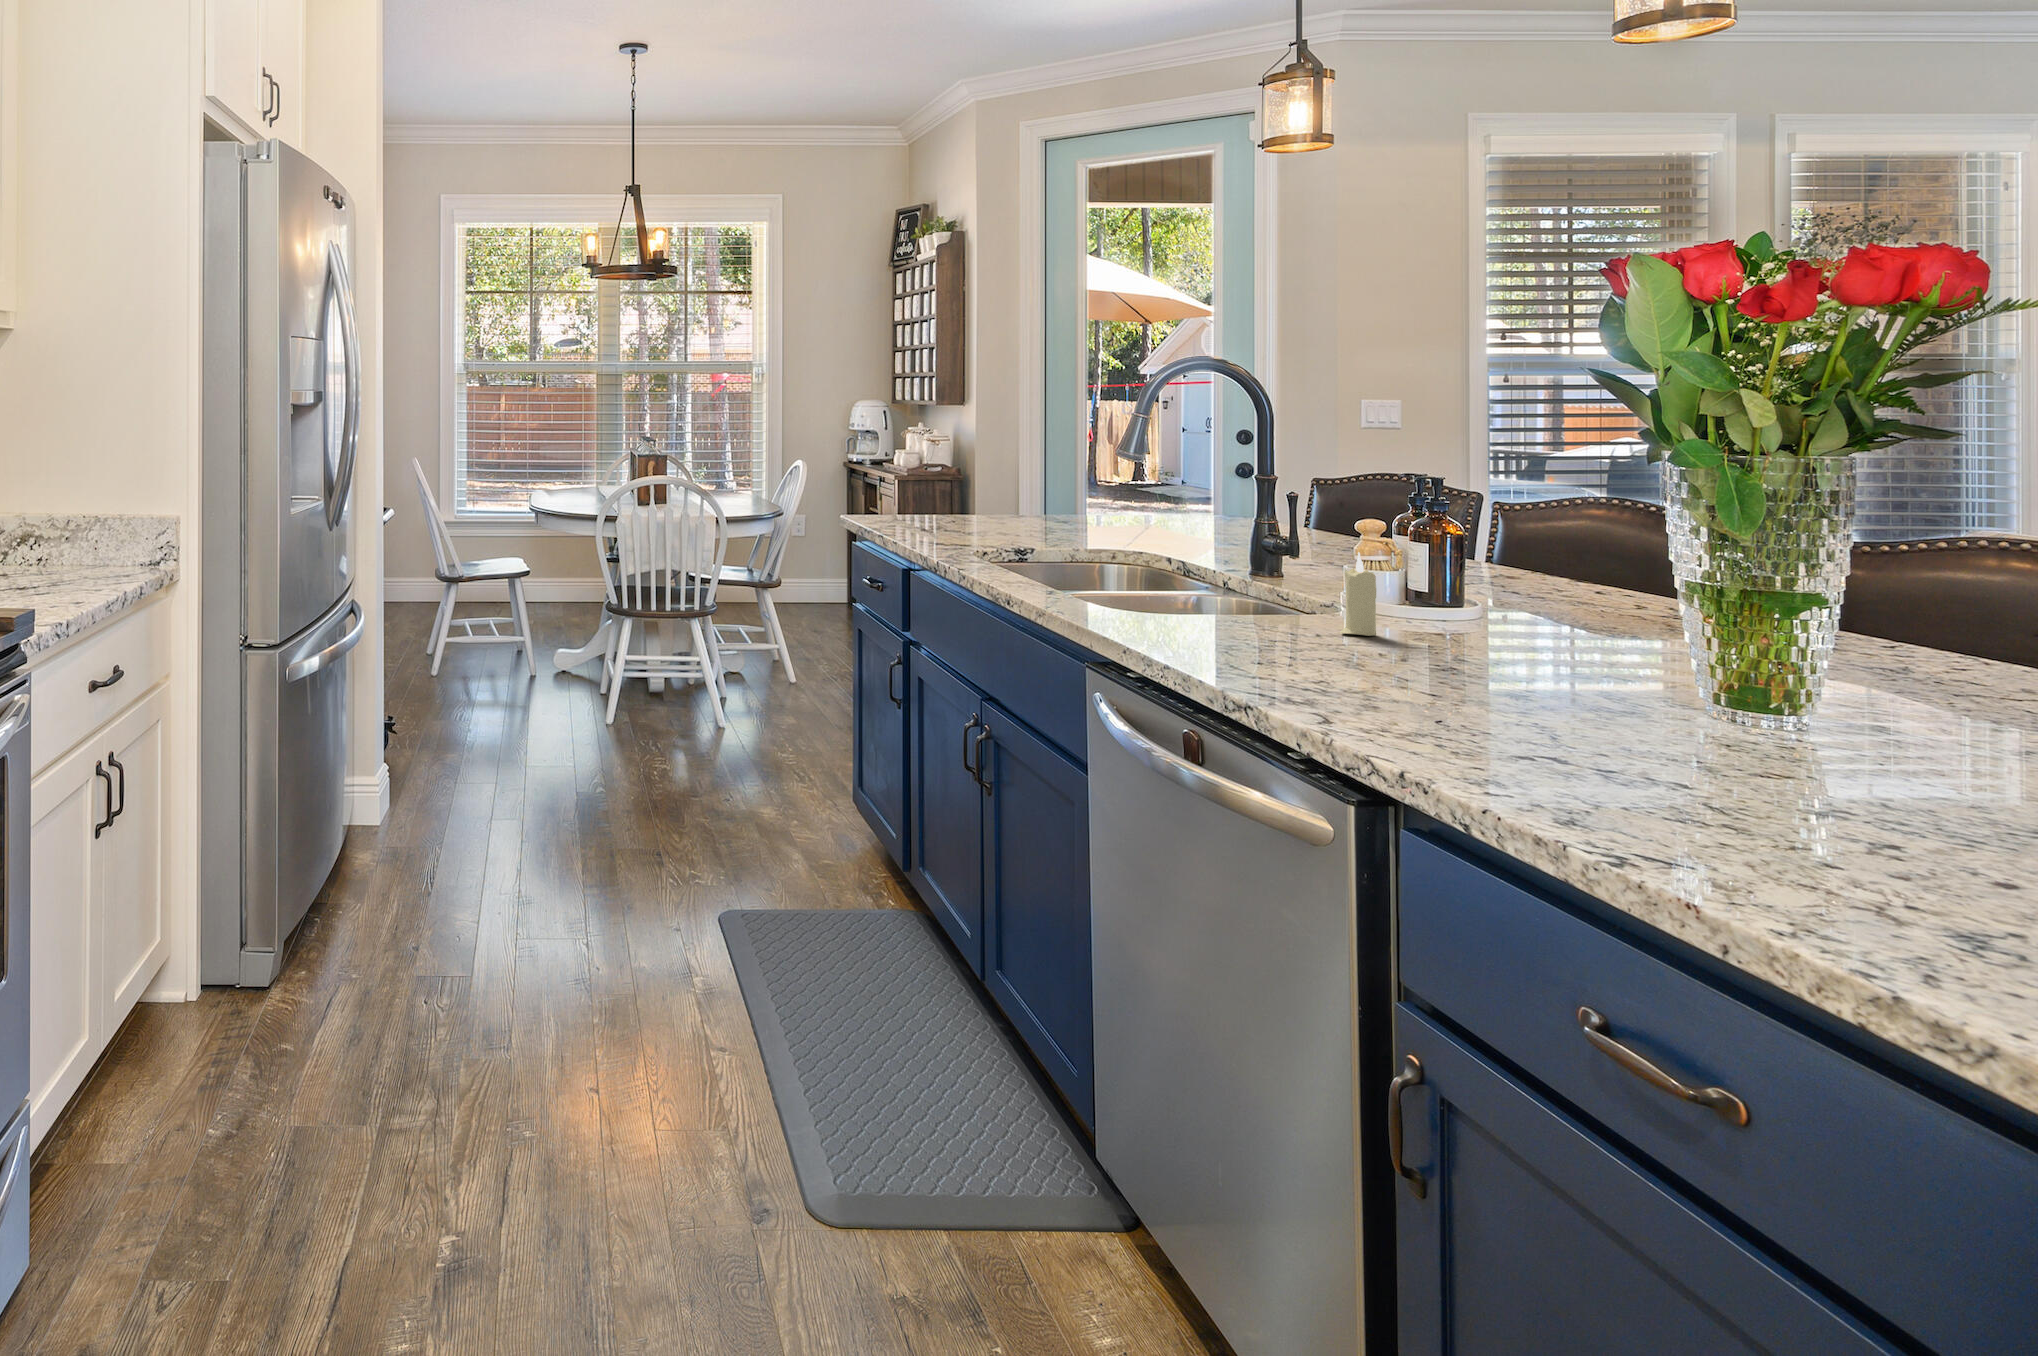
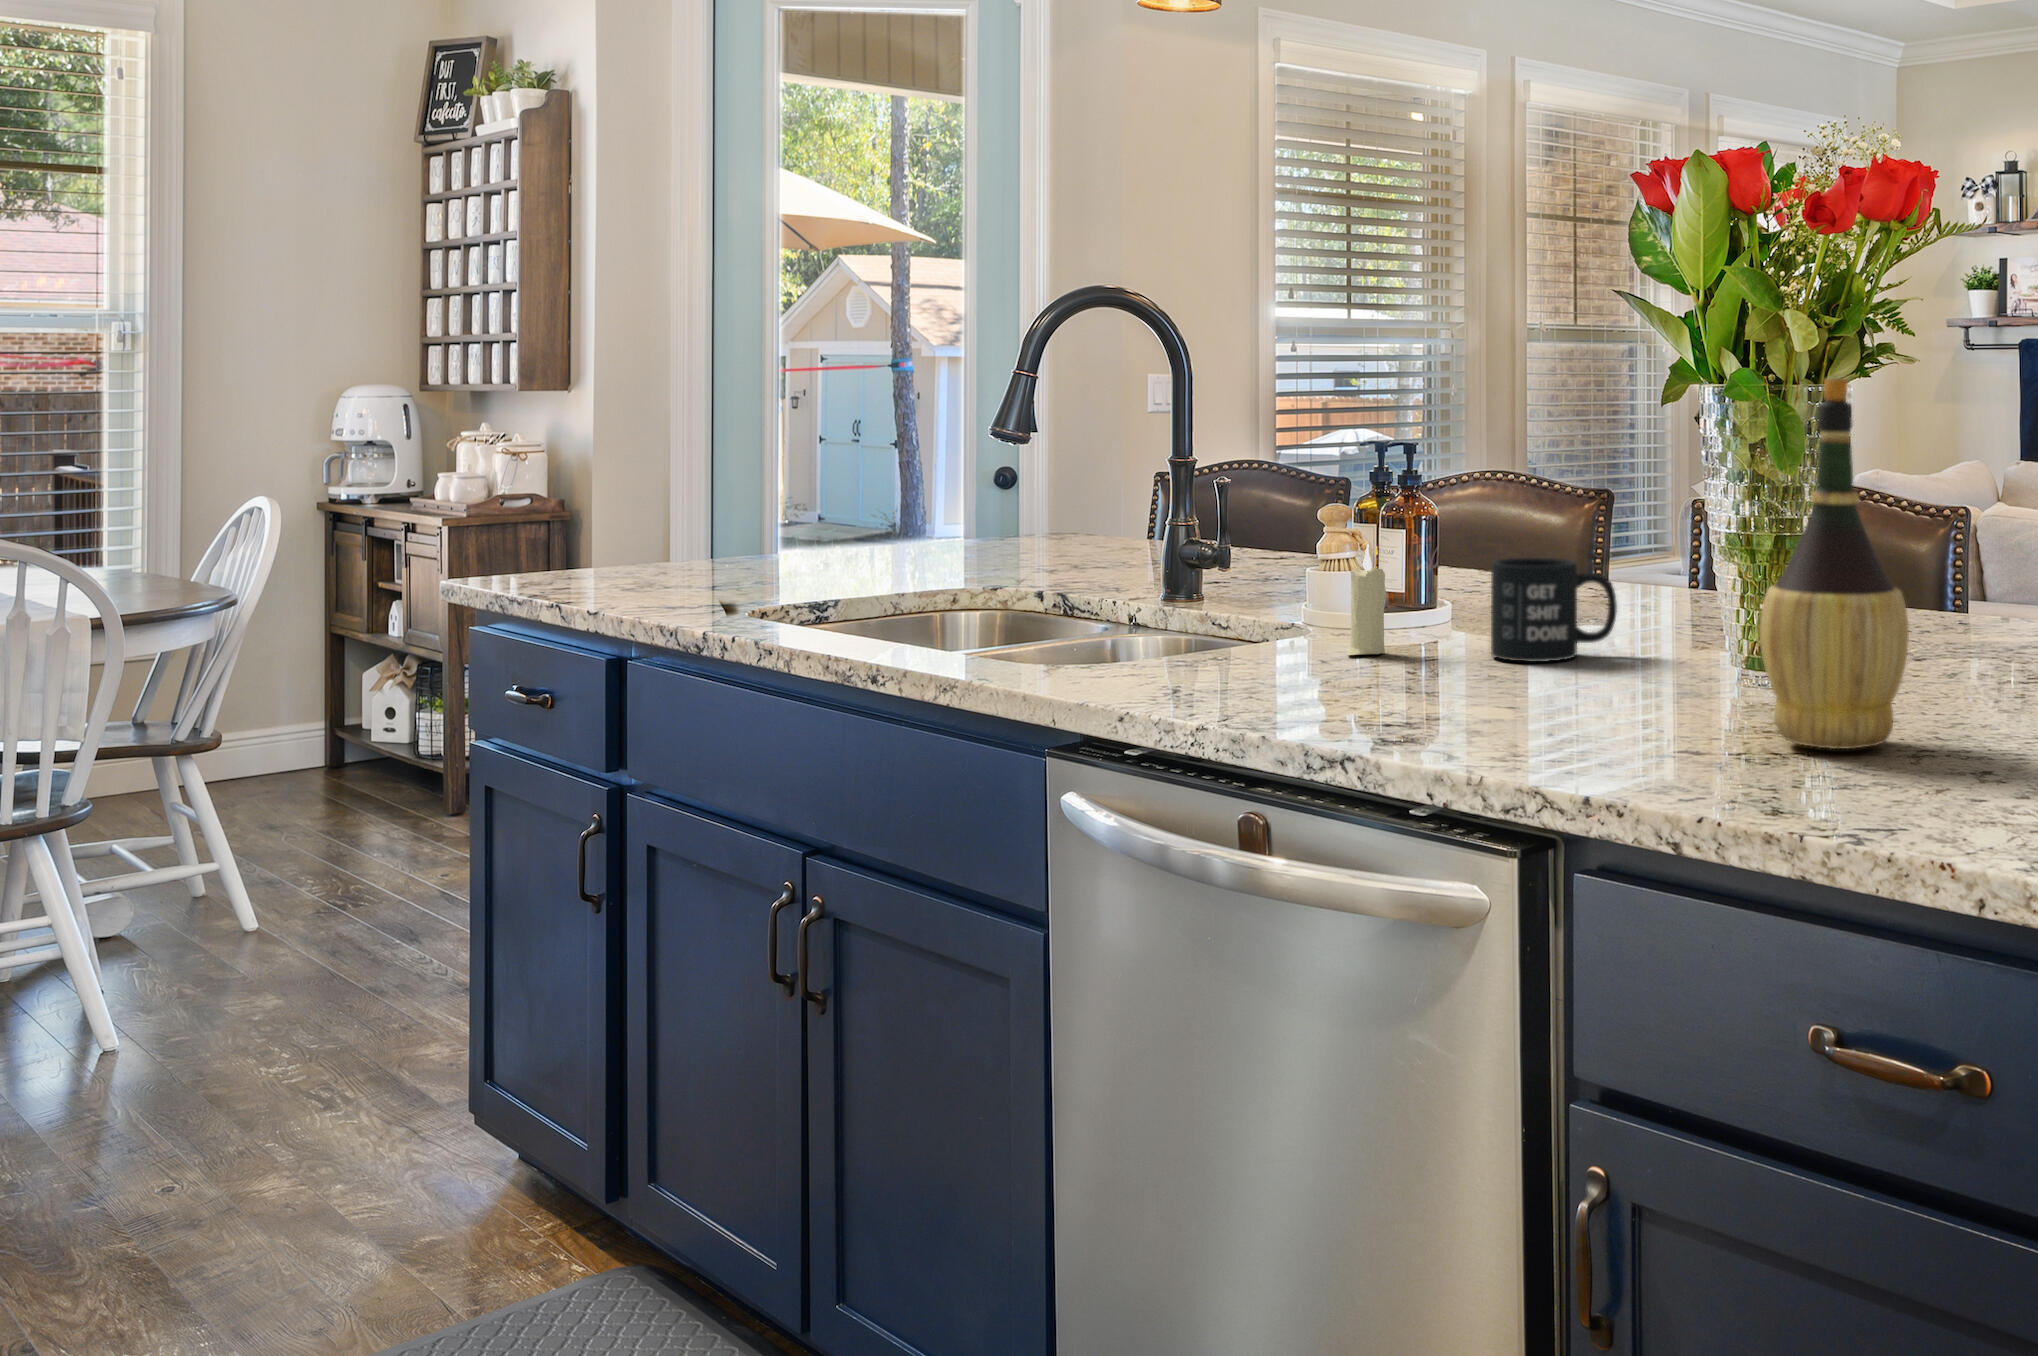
wine bottle: none [1632,456,1817,792] -> present [1760,377,1909,749]
mug: none [1467,576,1601,665] -> present [1491,558,1617,662]

